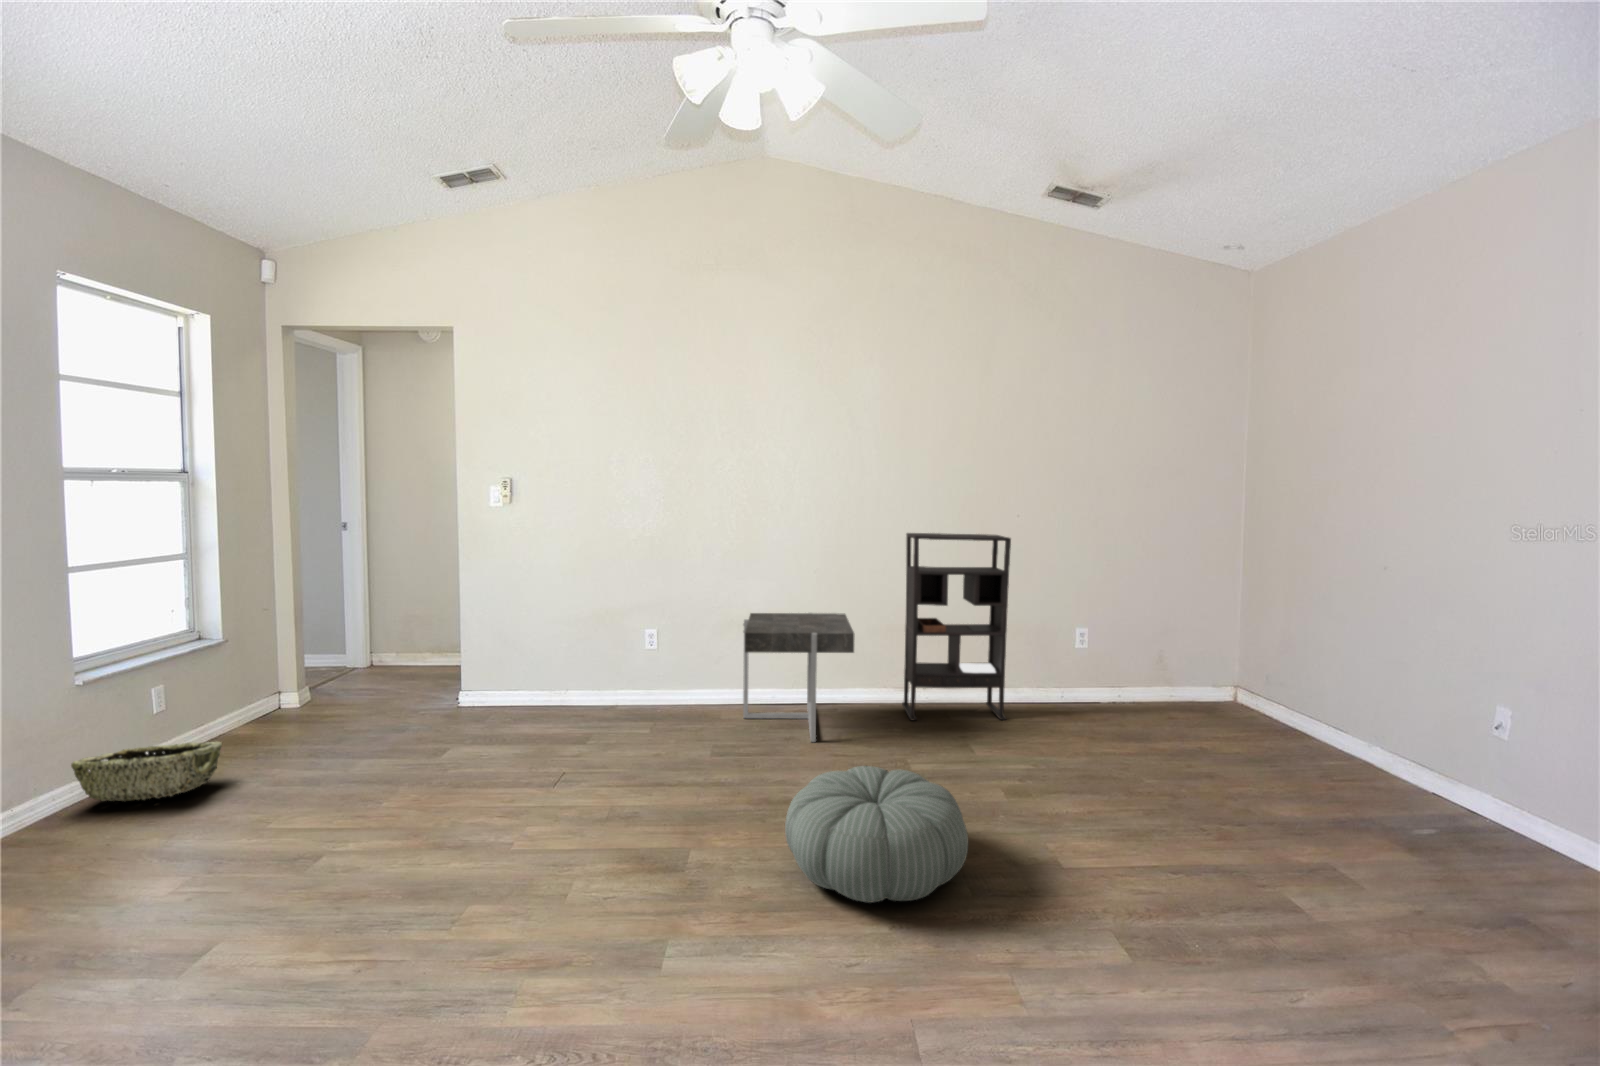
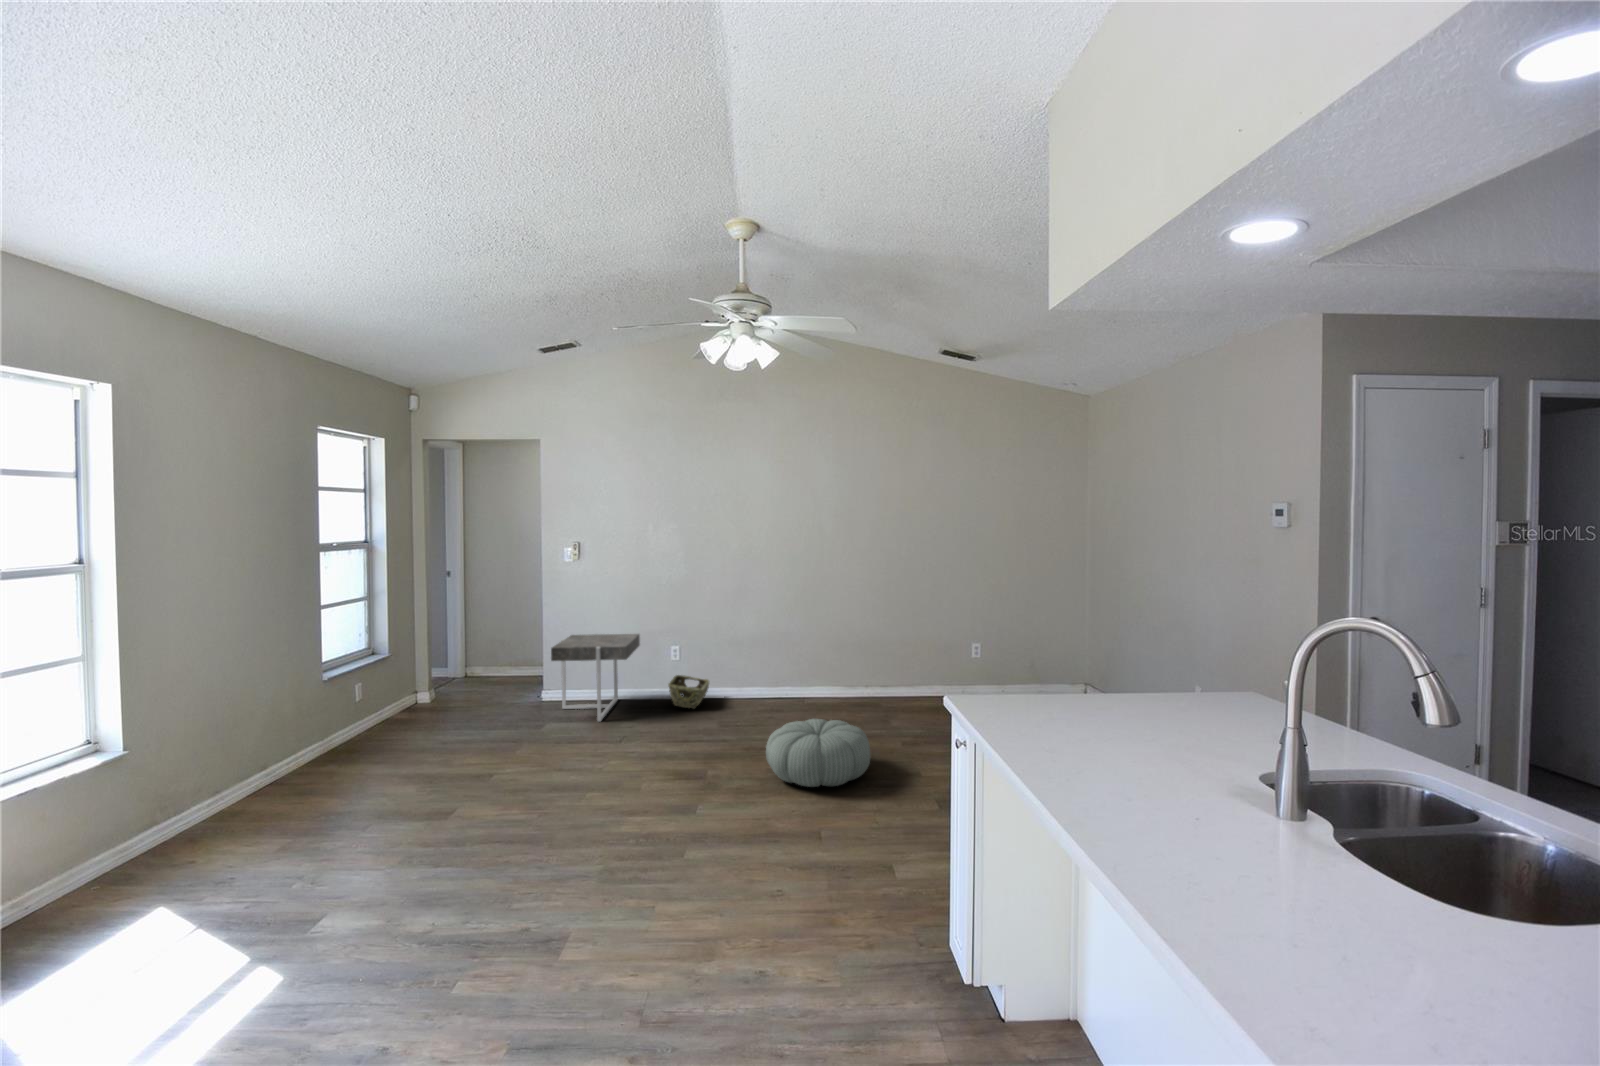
bookshelf: present [902,533,1011,720] -> none [854,572,924,703]
side table: present [743,613,854,742] -> present [551,634,640,721]
woven basket: present [71,742,222,801] -> present [668,675,709,709]

